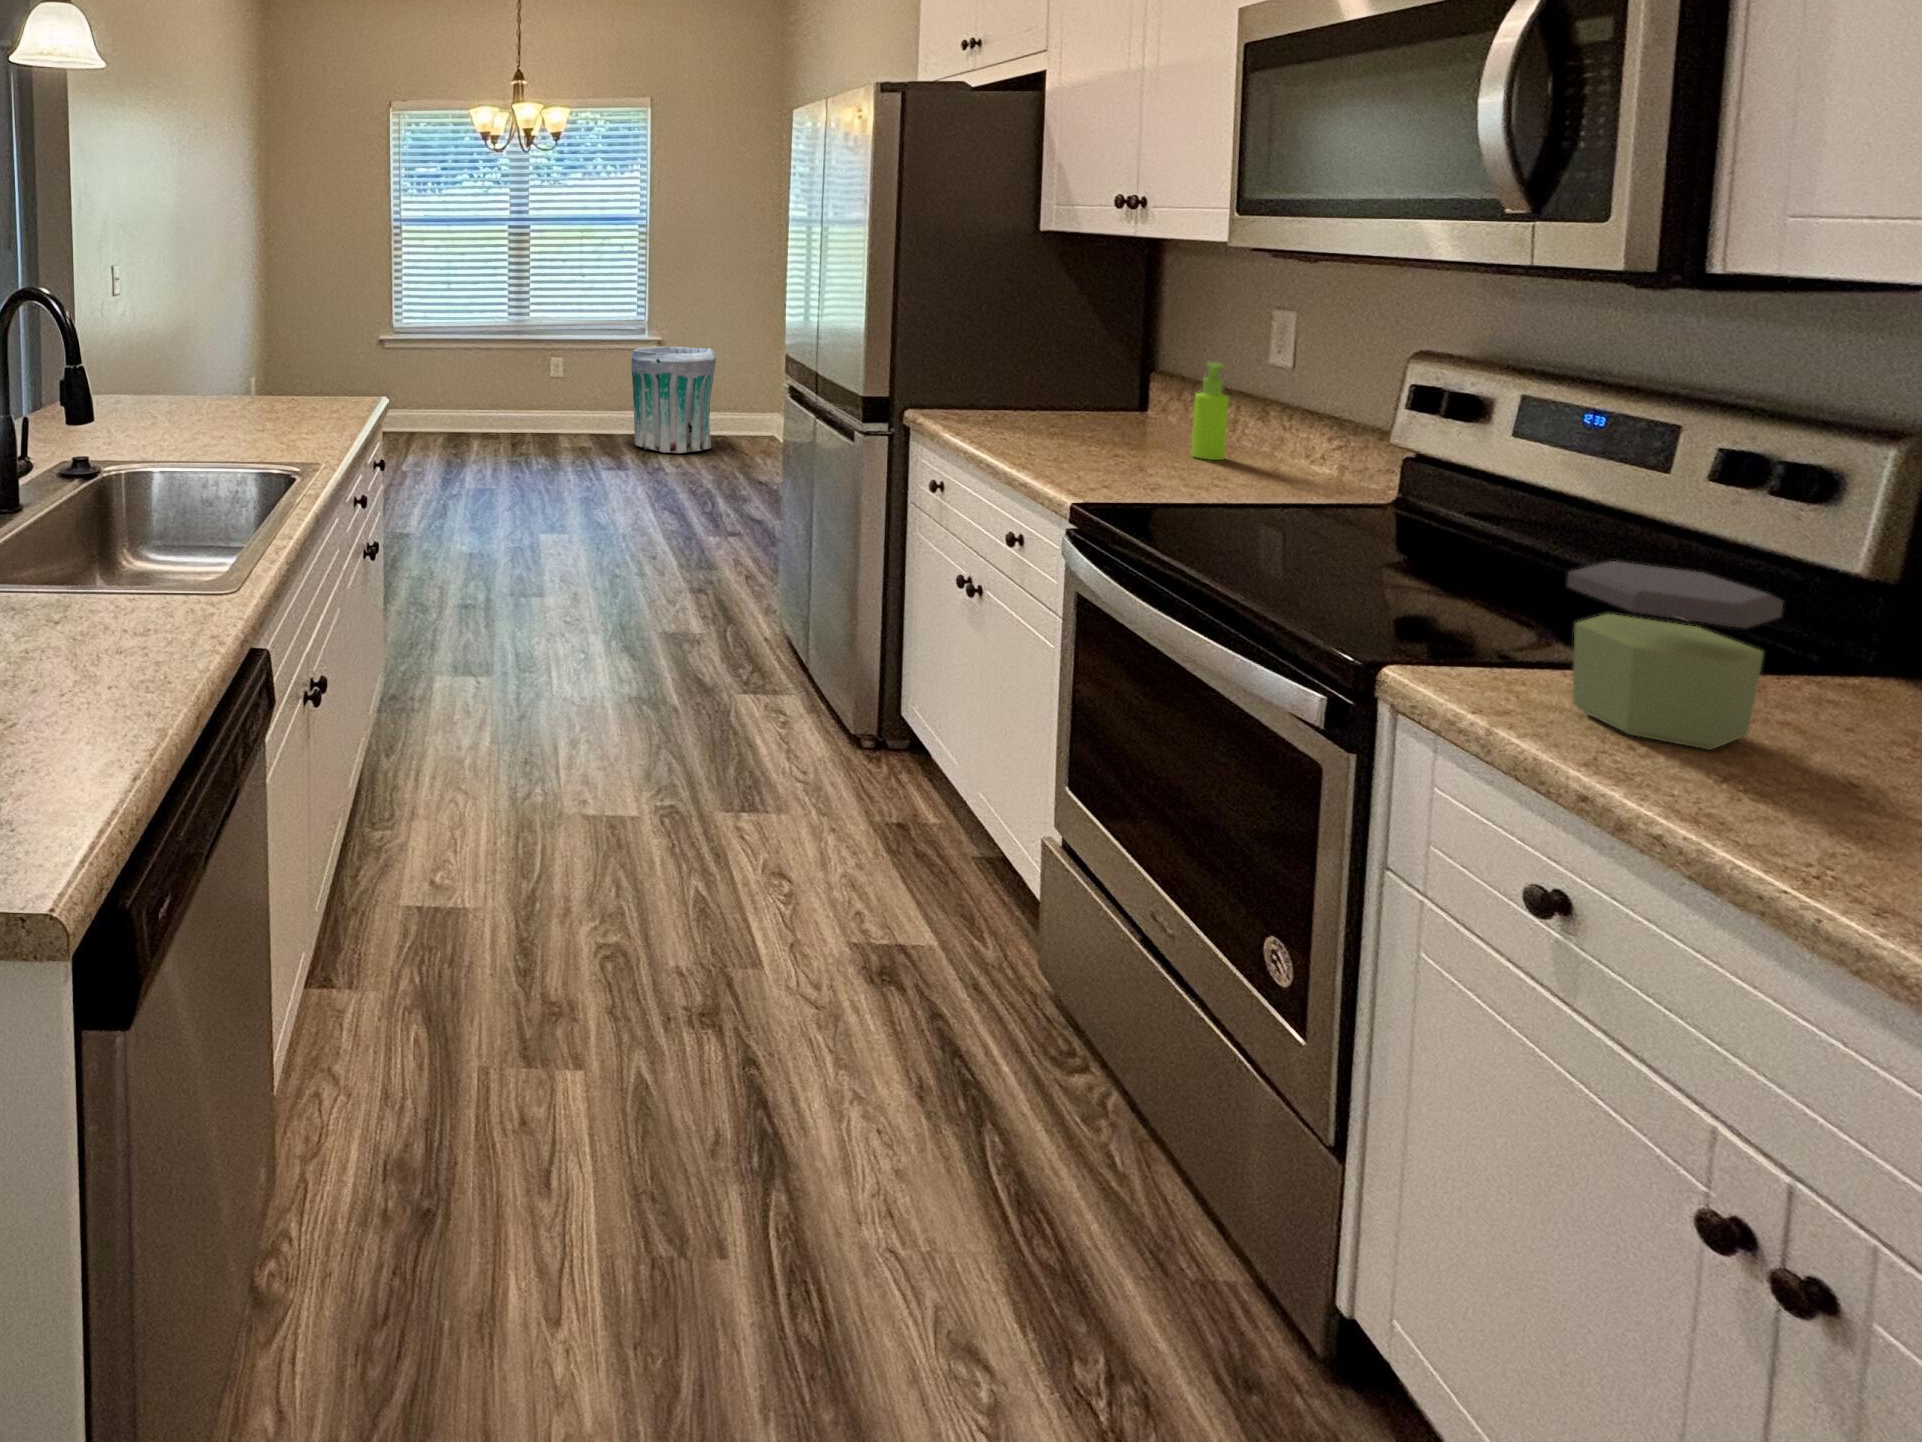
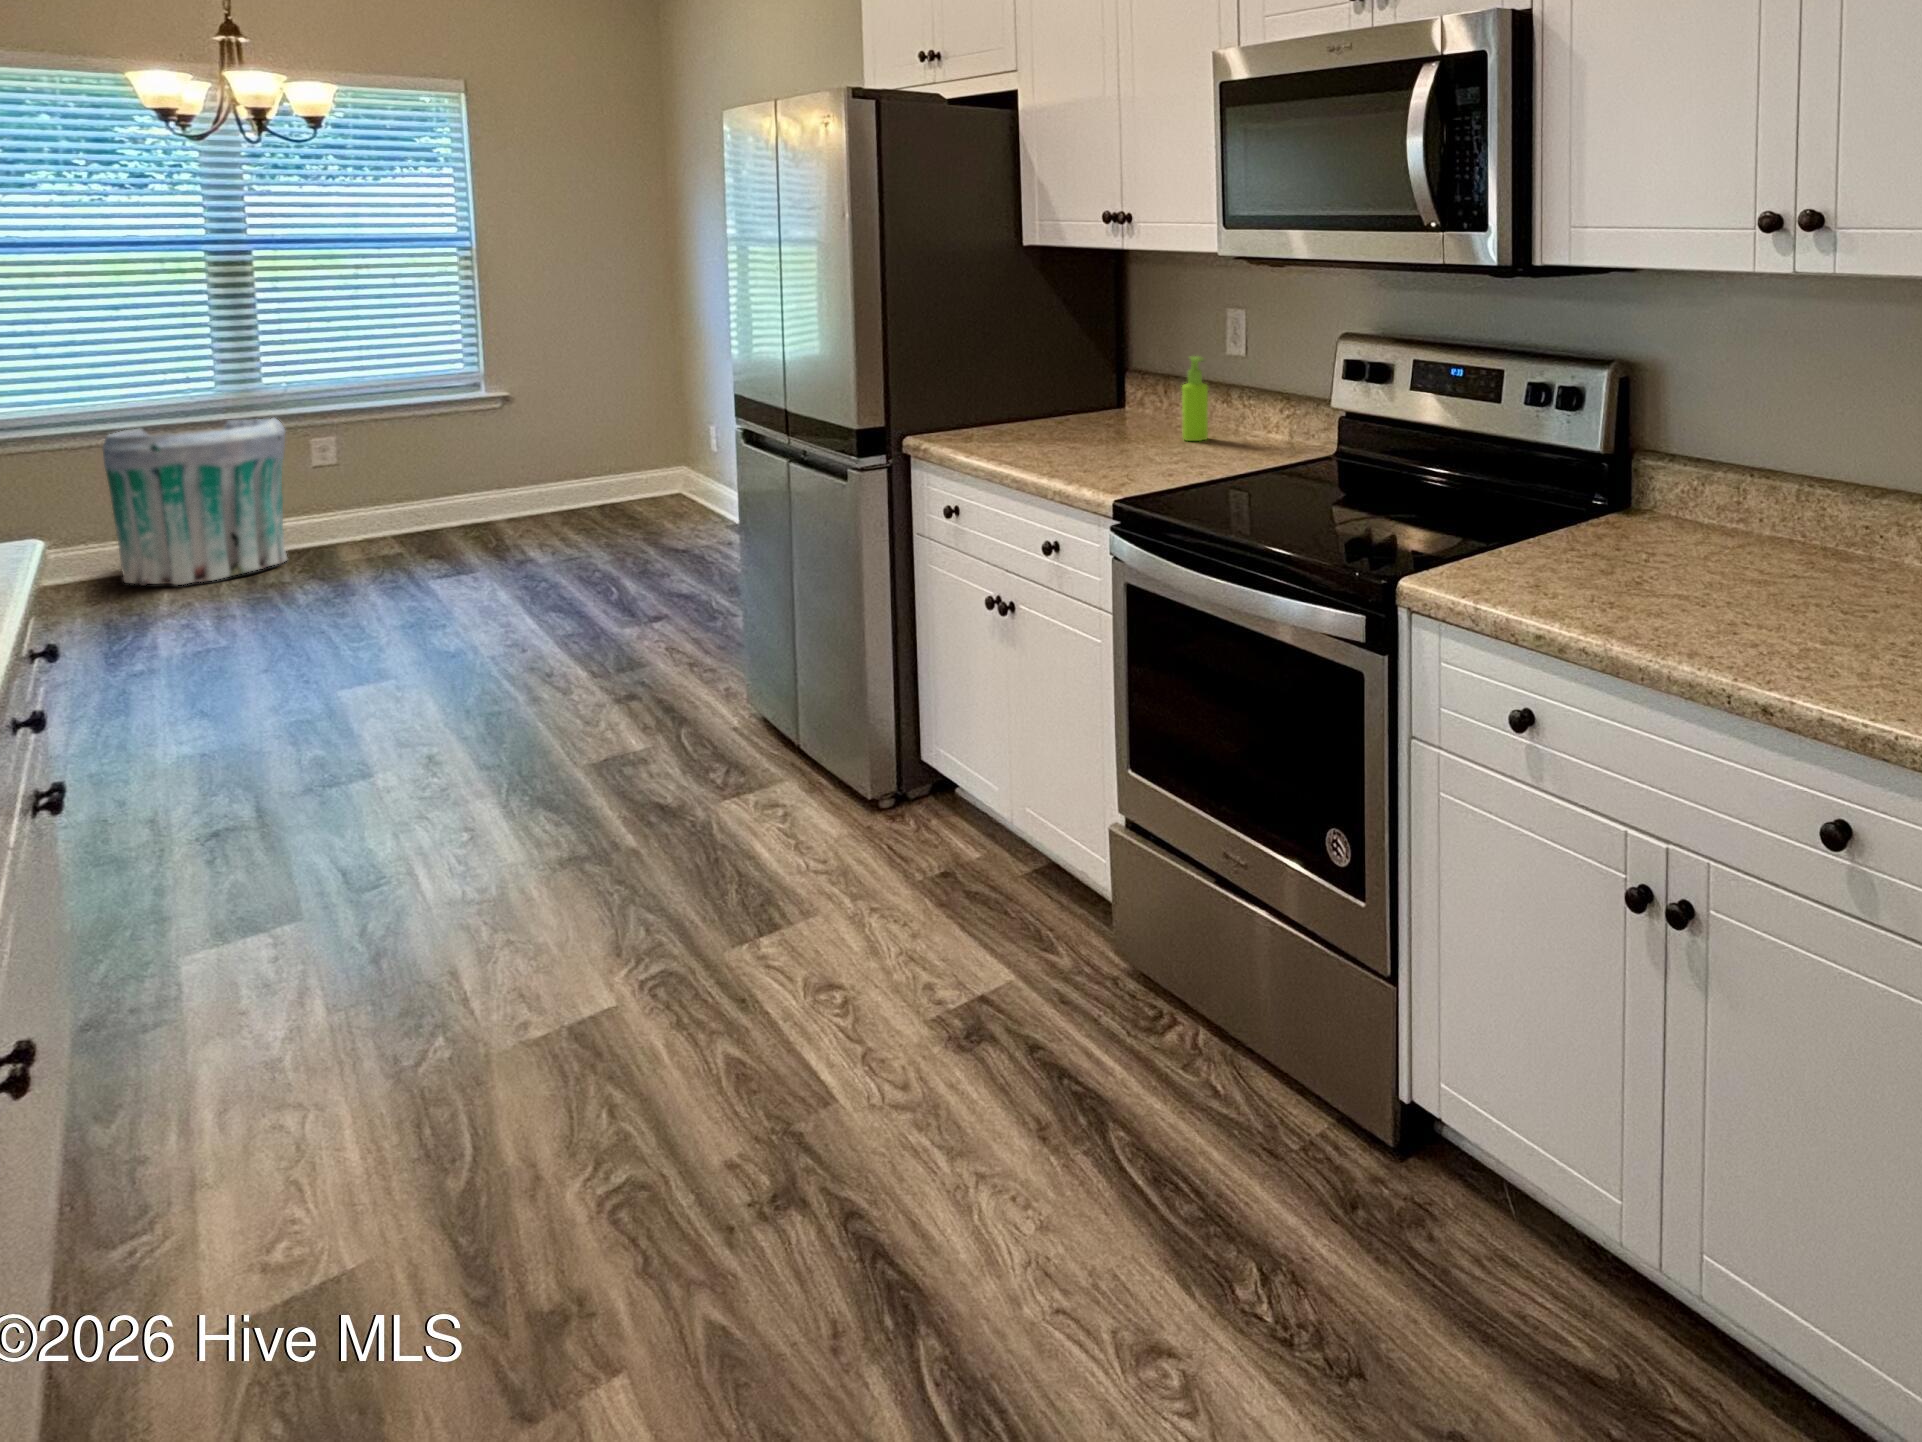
trash can: present [631,346,716,453] -> present [103,418,287,586]
jar: present [1567,561,1783,750] -> none [1499,466,1595,584]

